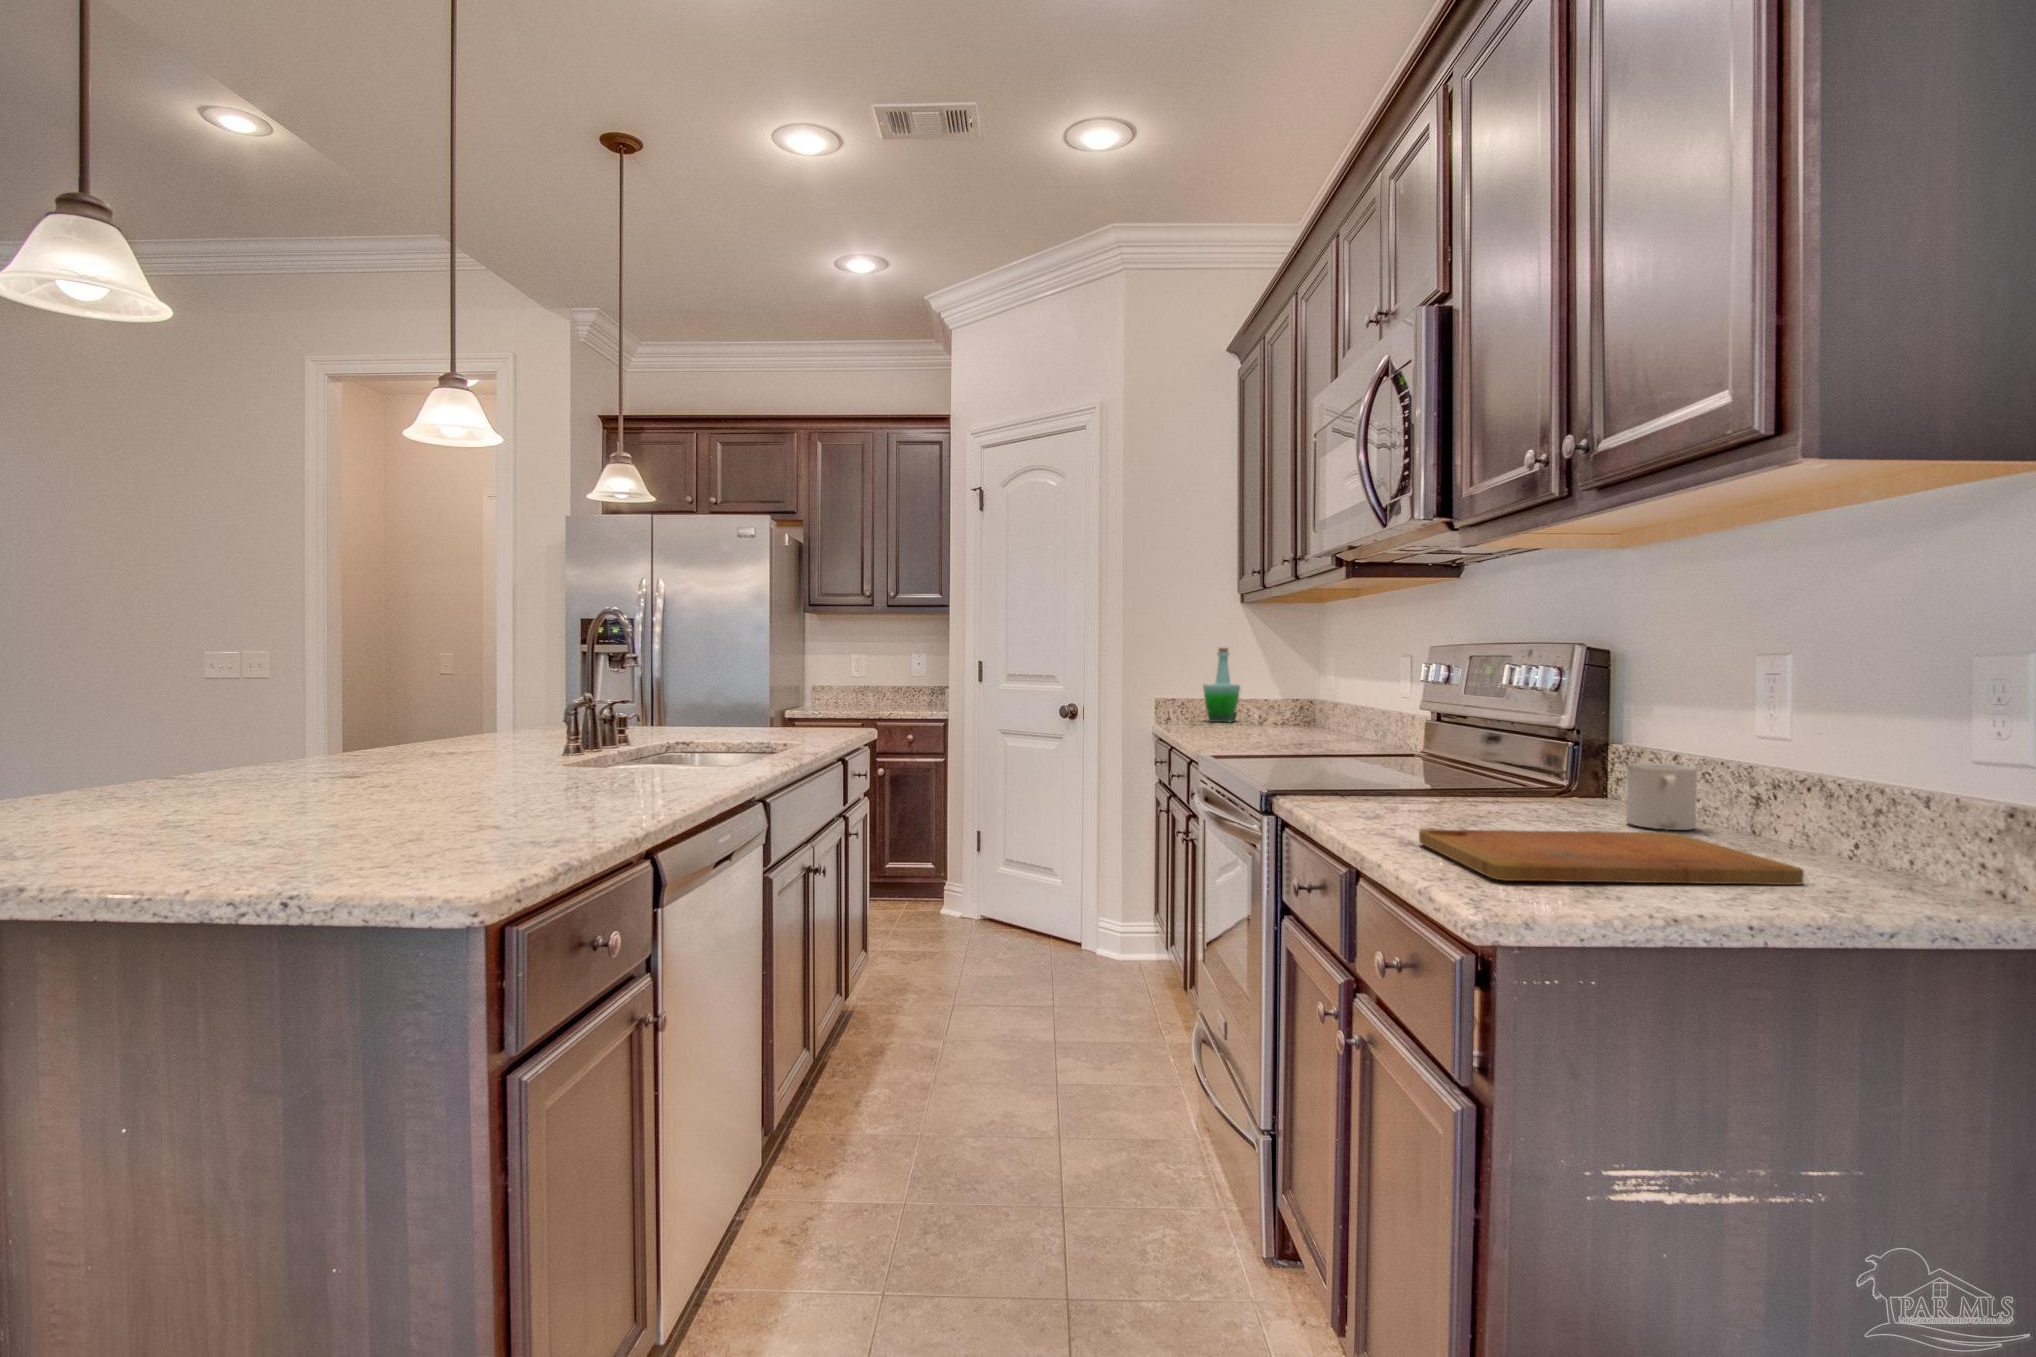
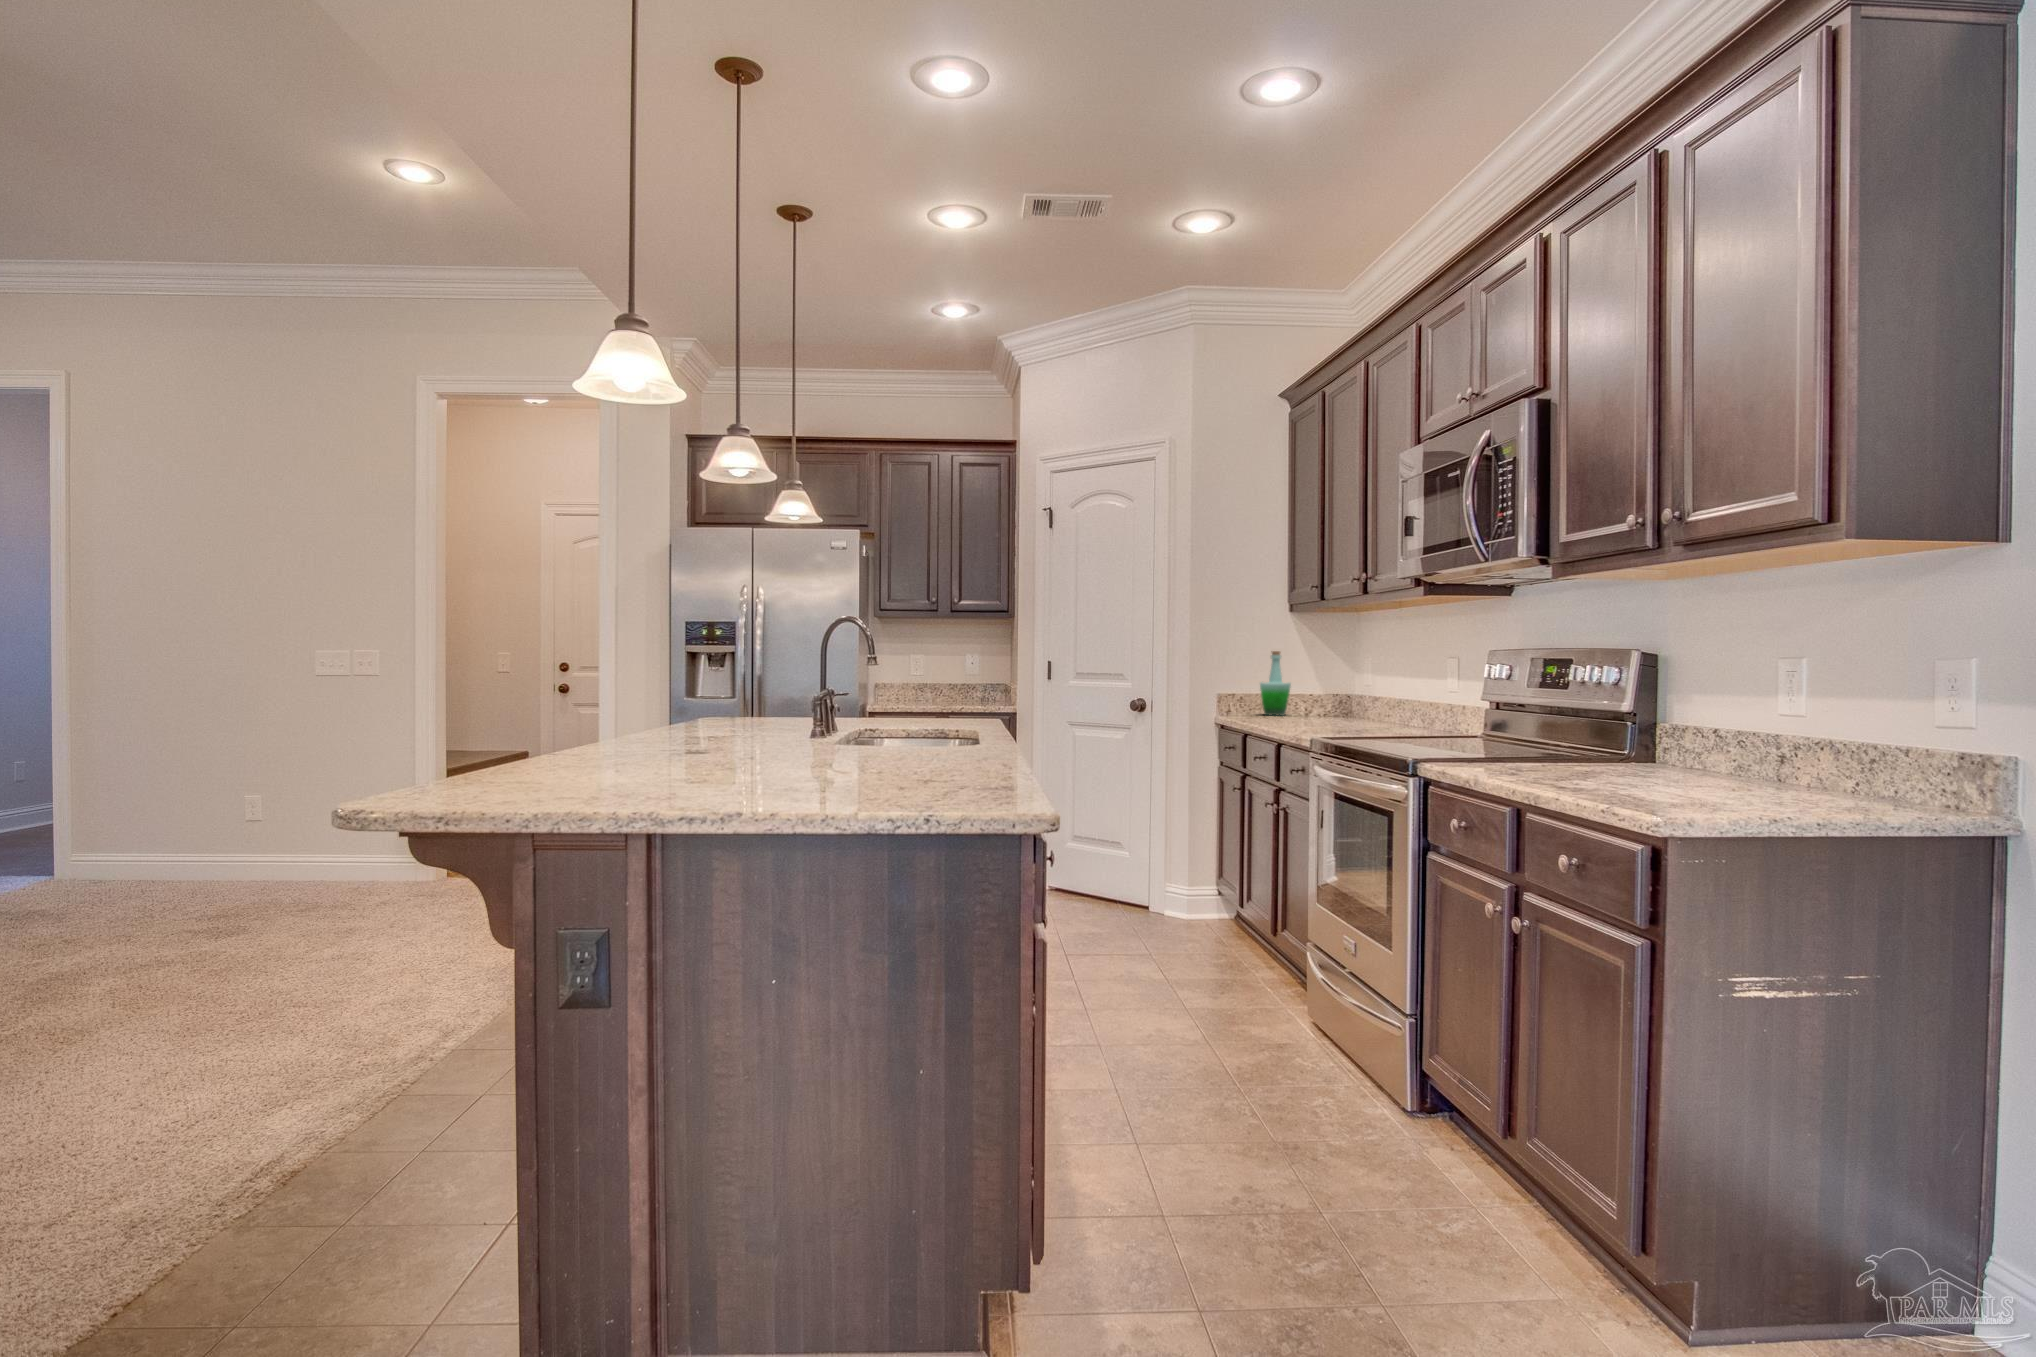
mug: present [1626,763,1697,830] -> none [1692,734,1742,780]
cutting board: present [1419,829,1804,885] -> none [1572,778,1836,804]

